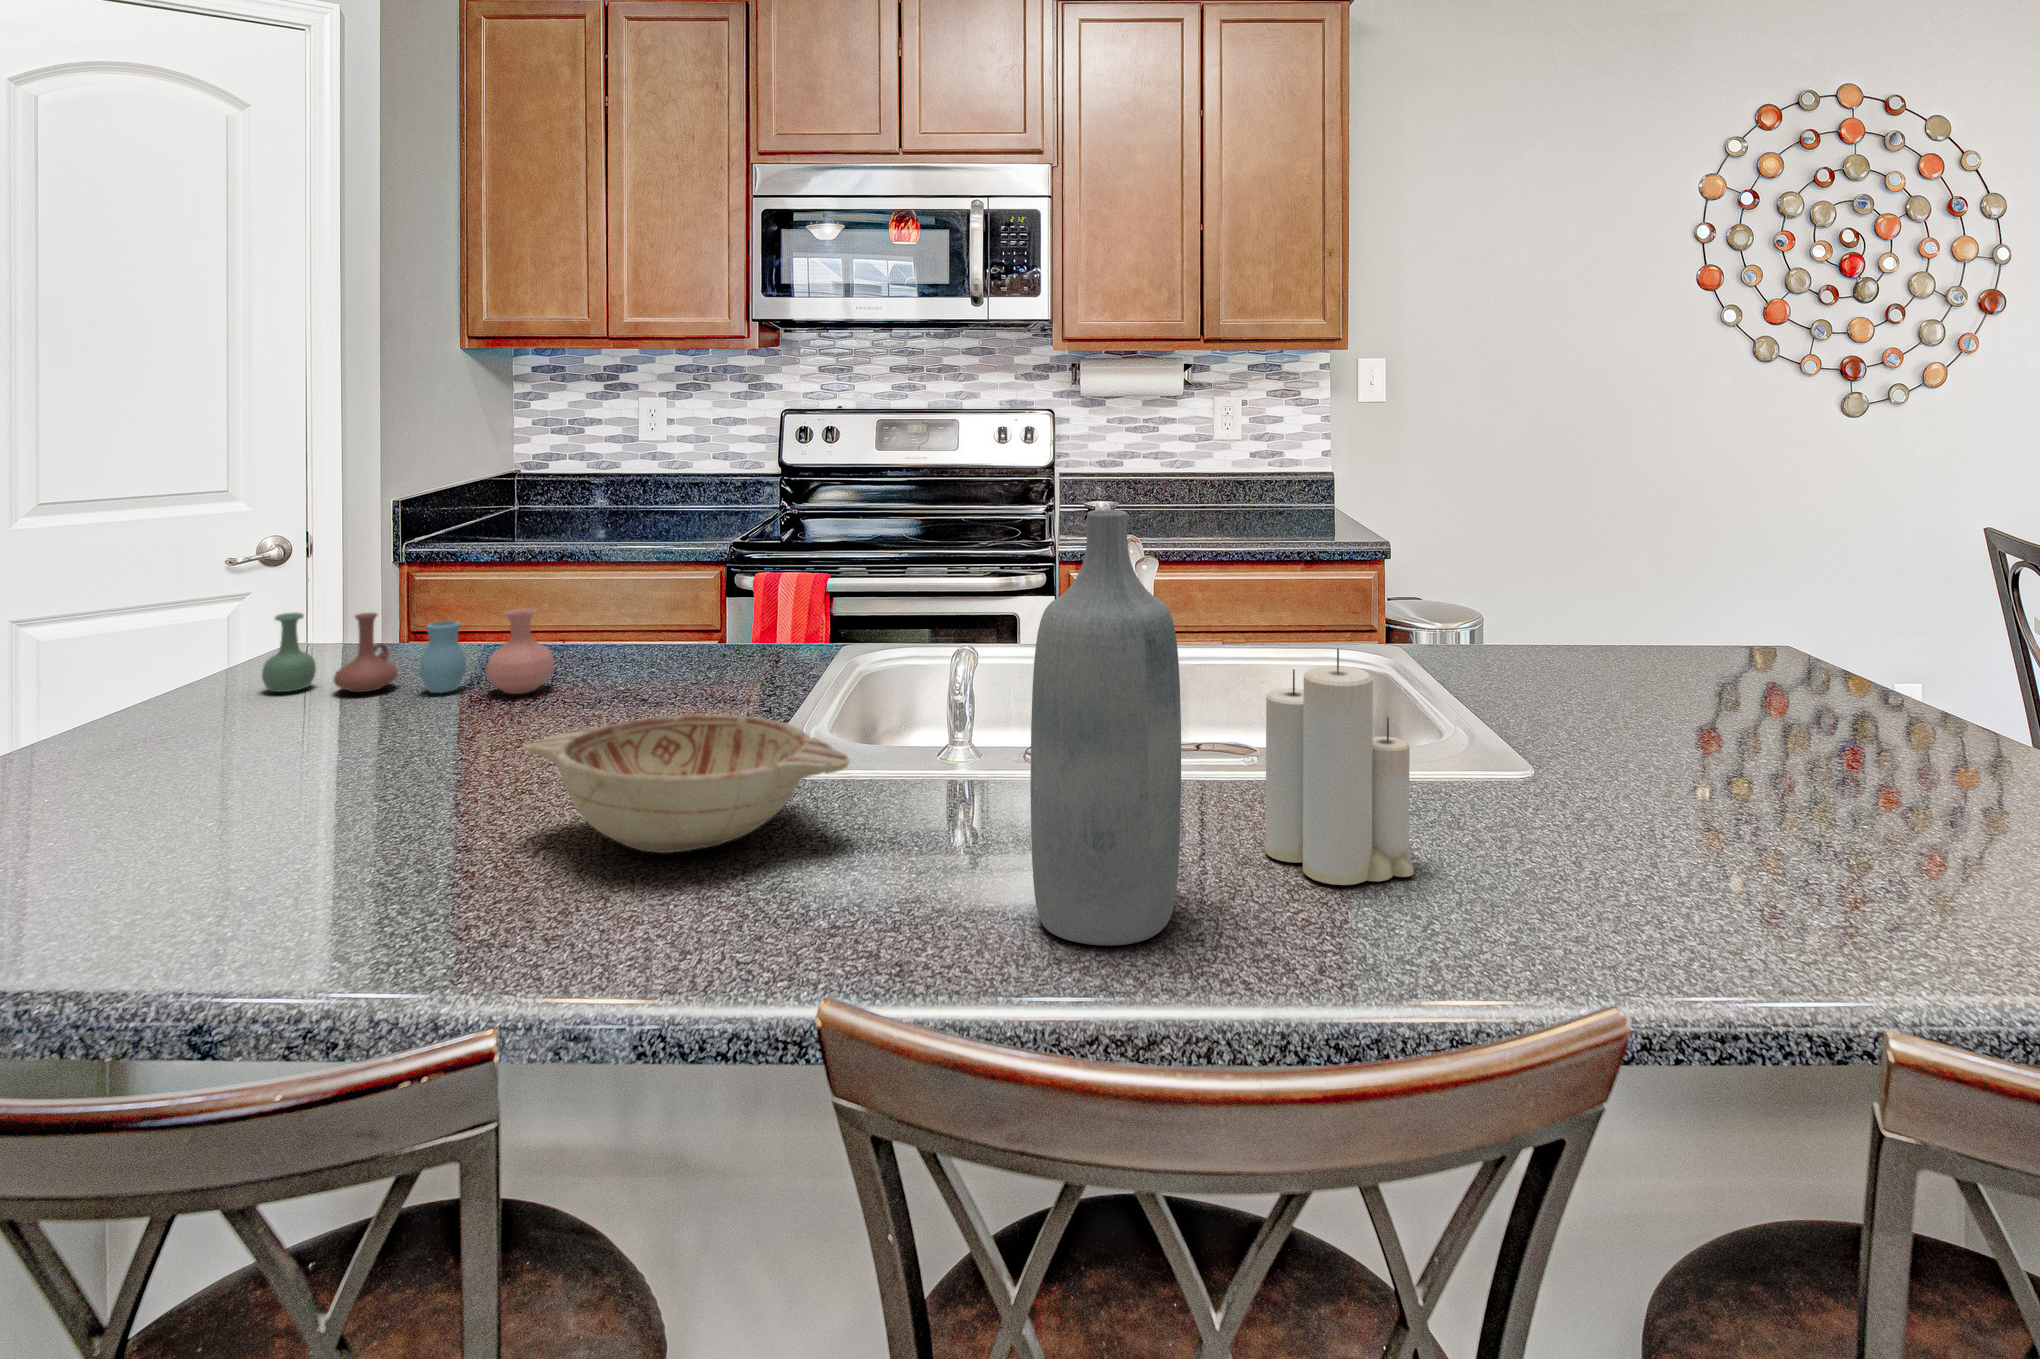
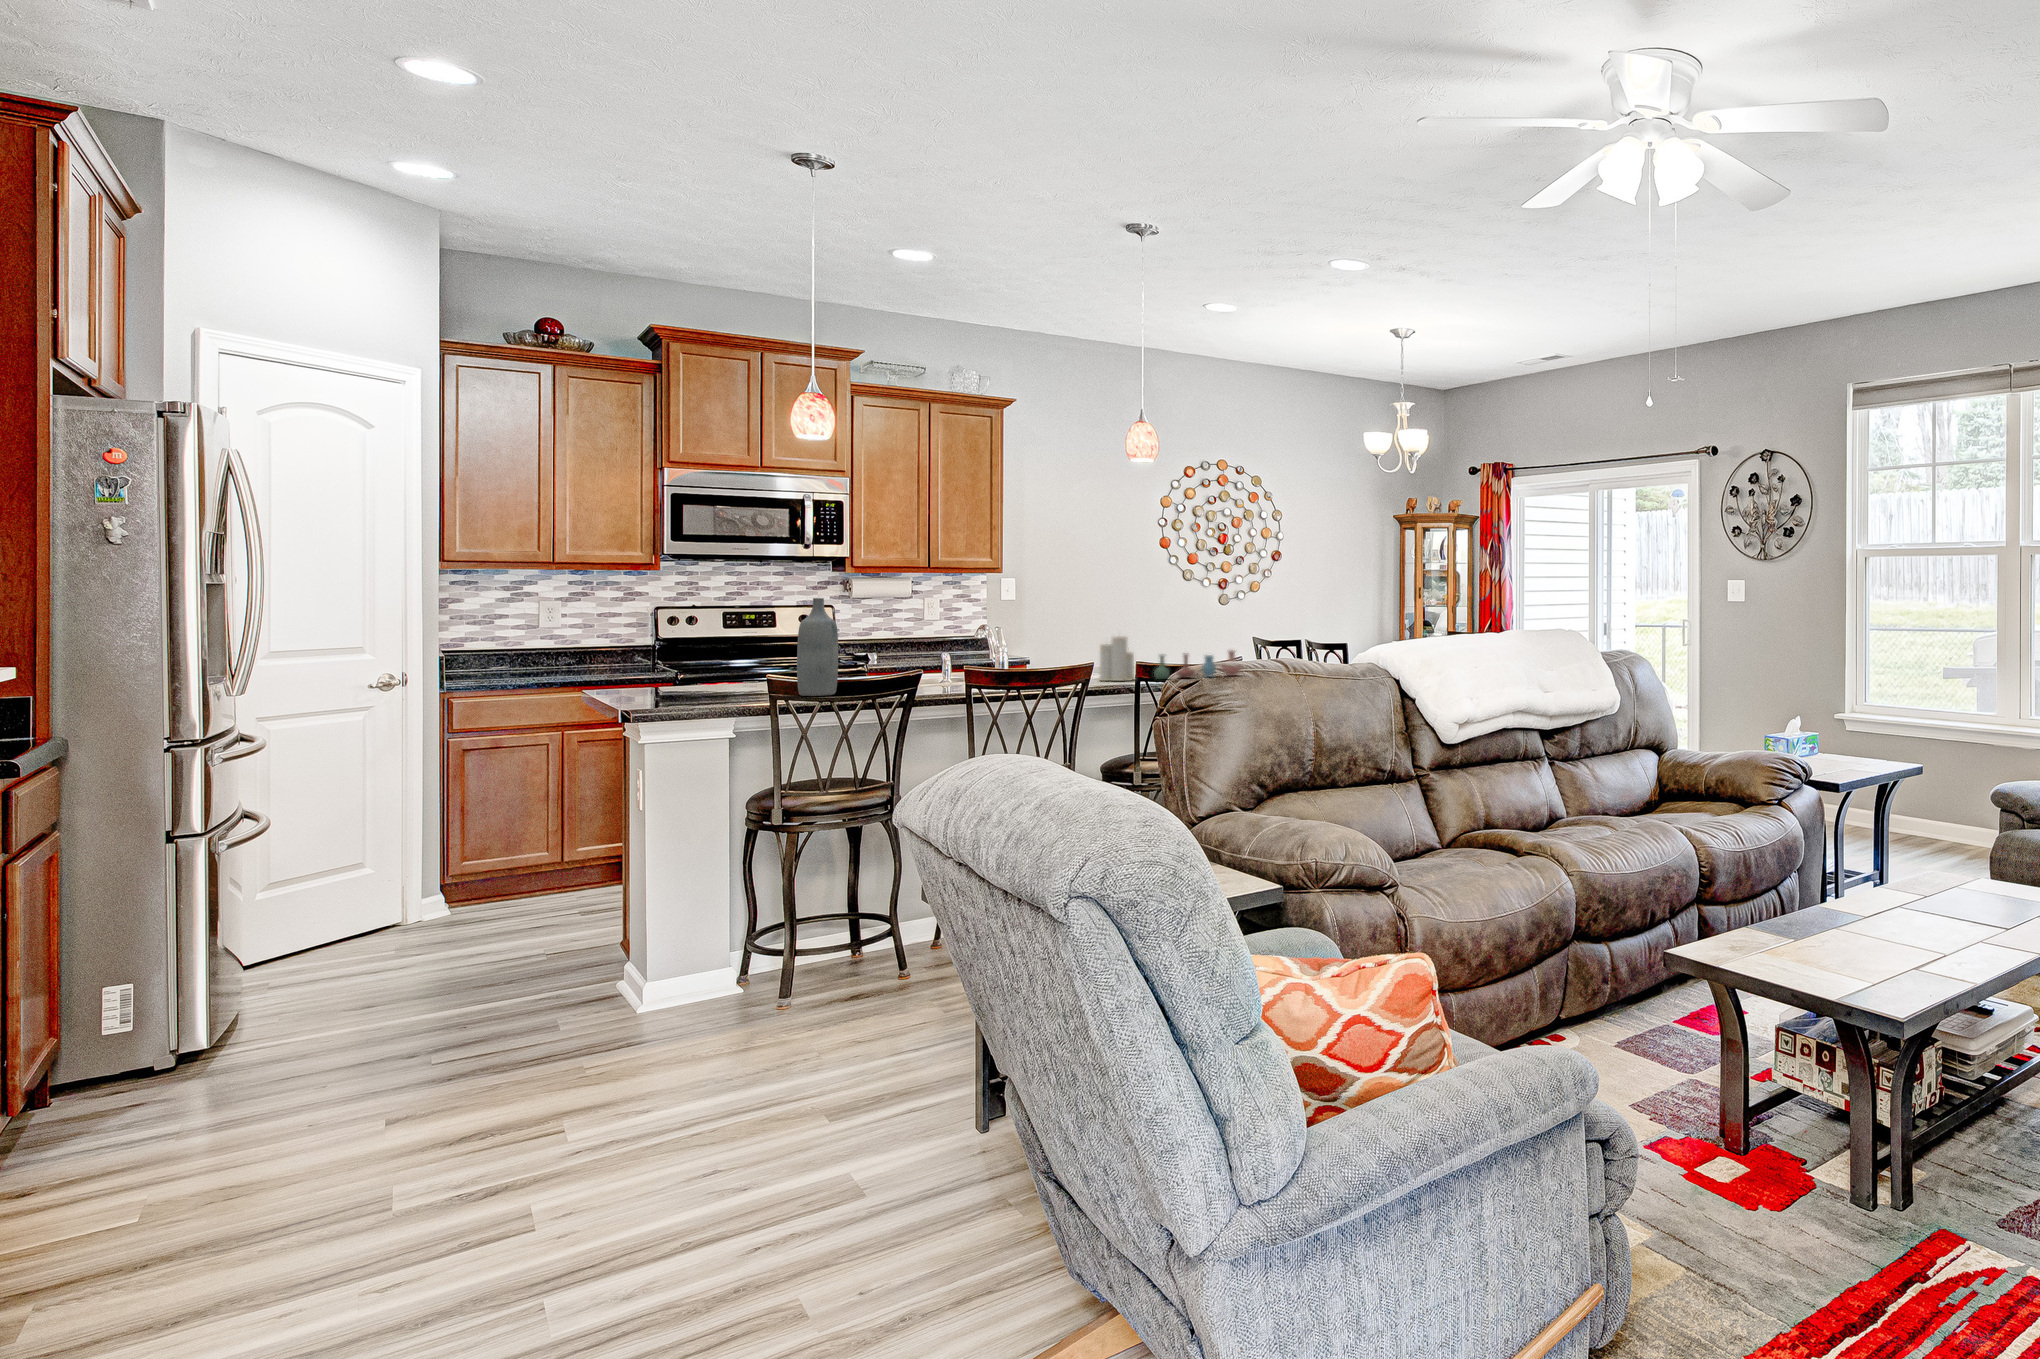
bottle: present [1031,510,1181,945] -> present [797,598,838,696]
vase: present [262,608,554,694] -> present [1154,650,1241,679]
decorative bowl: present [523,715,849,853] -> none [910,663,999,688]

